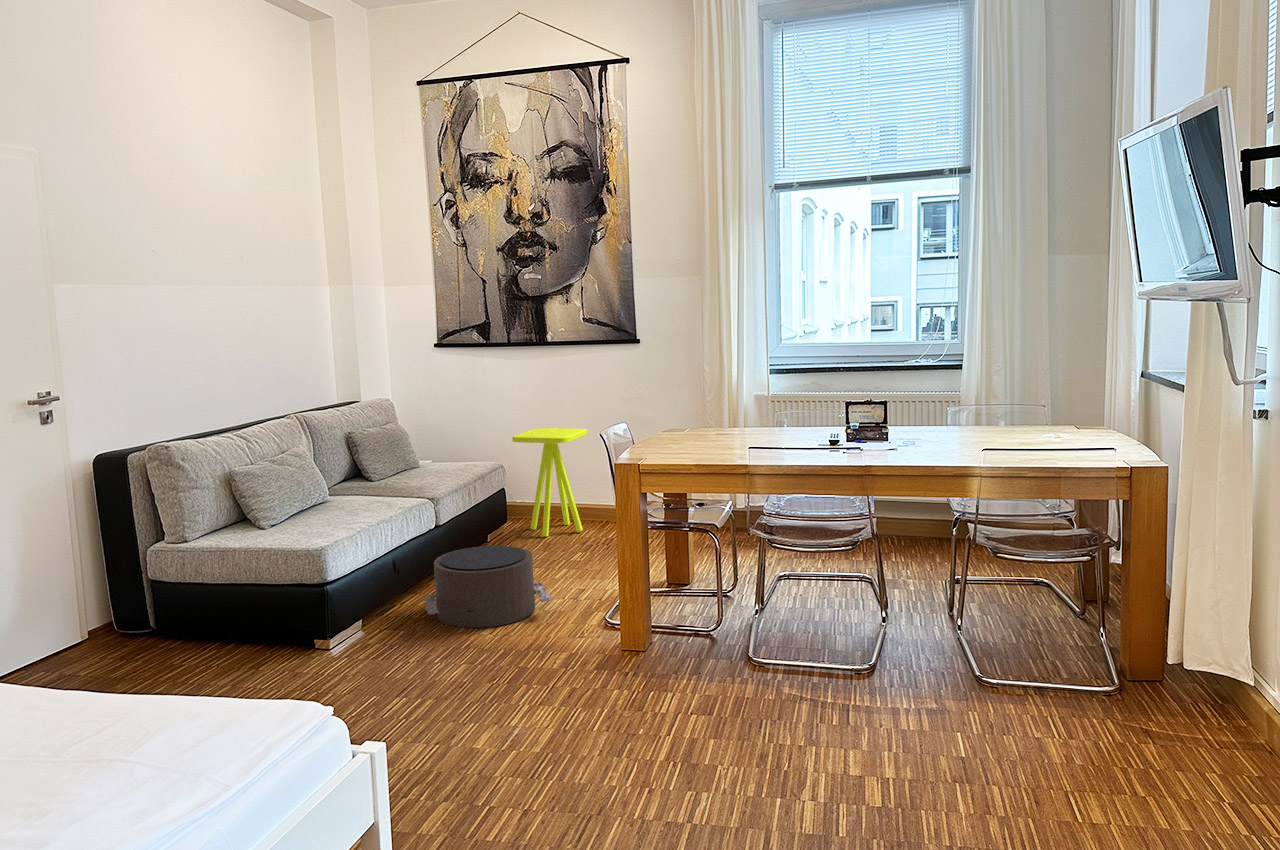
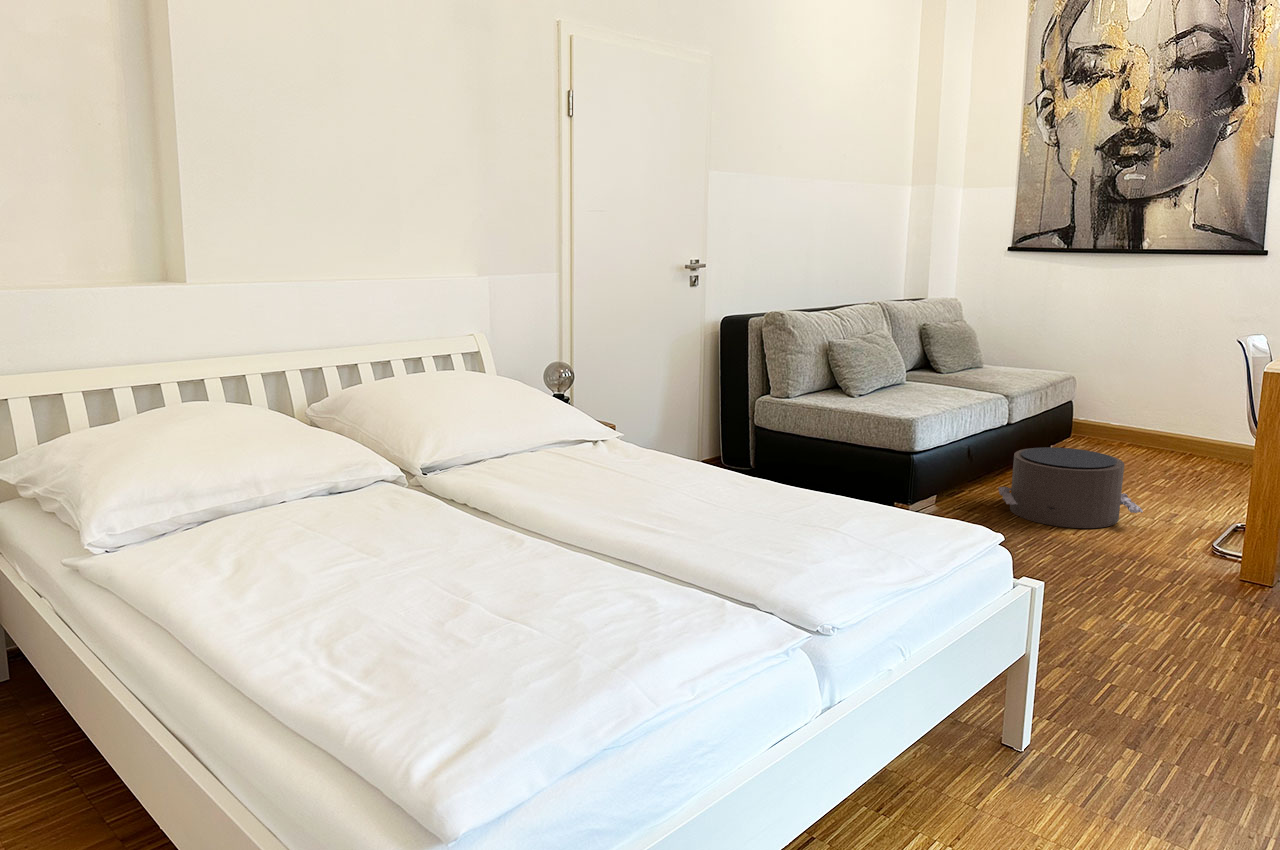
side table: present [512,428,587,536] -> none [1089,343,1176,456]

